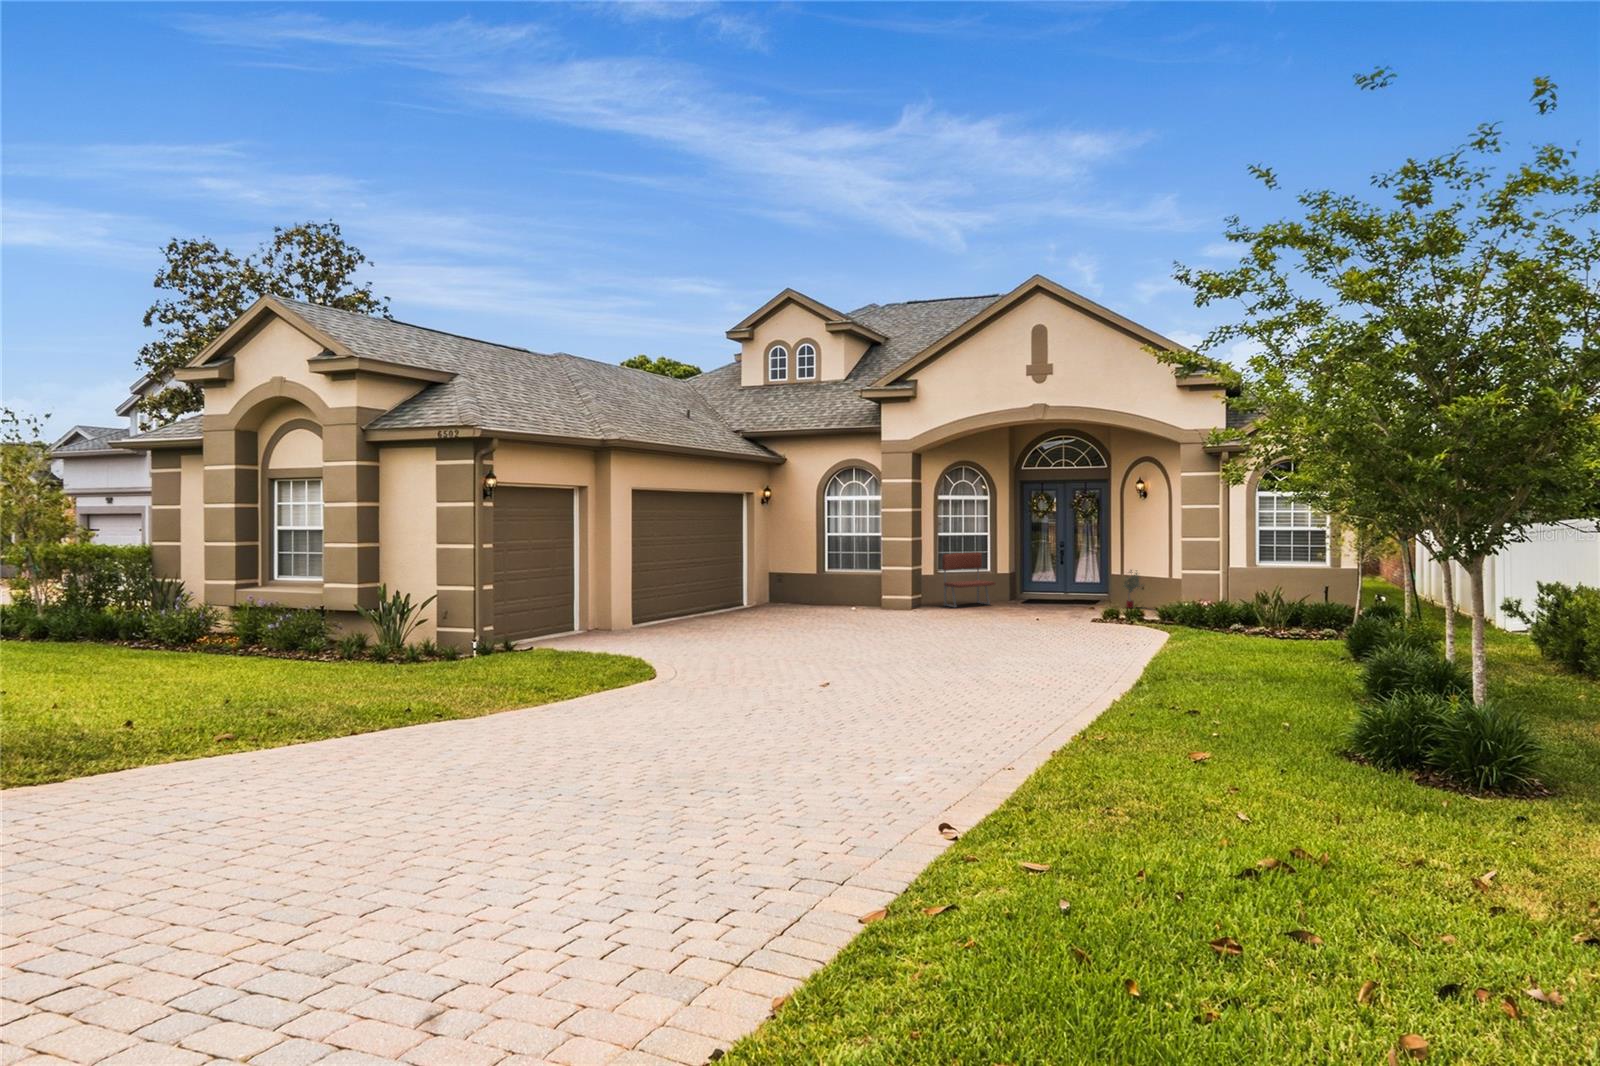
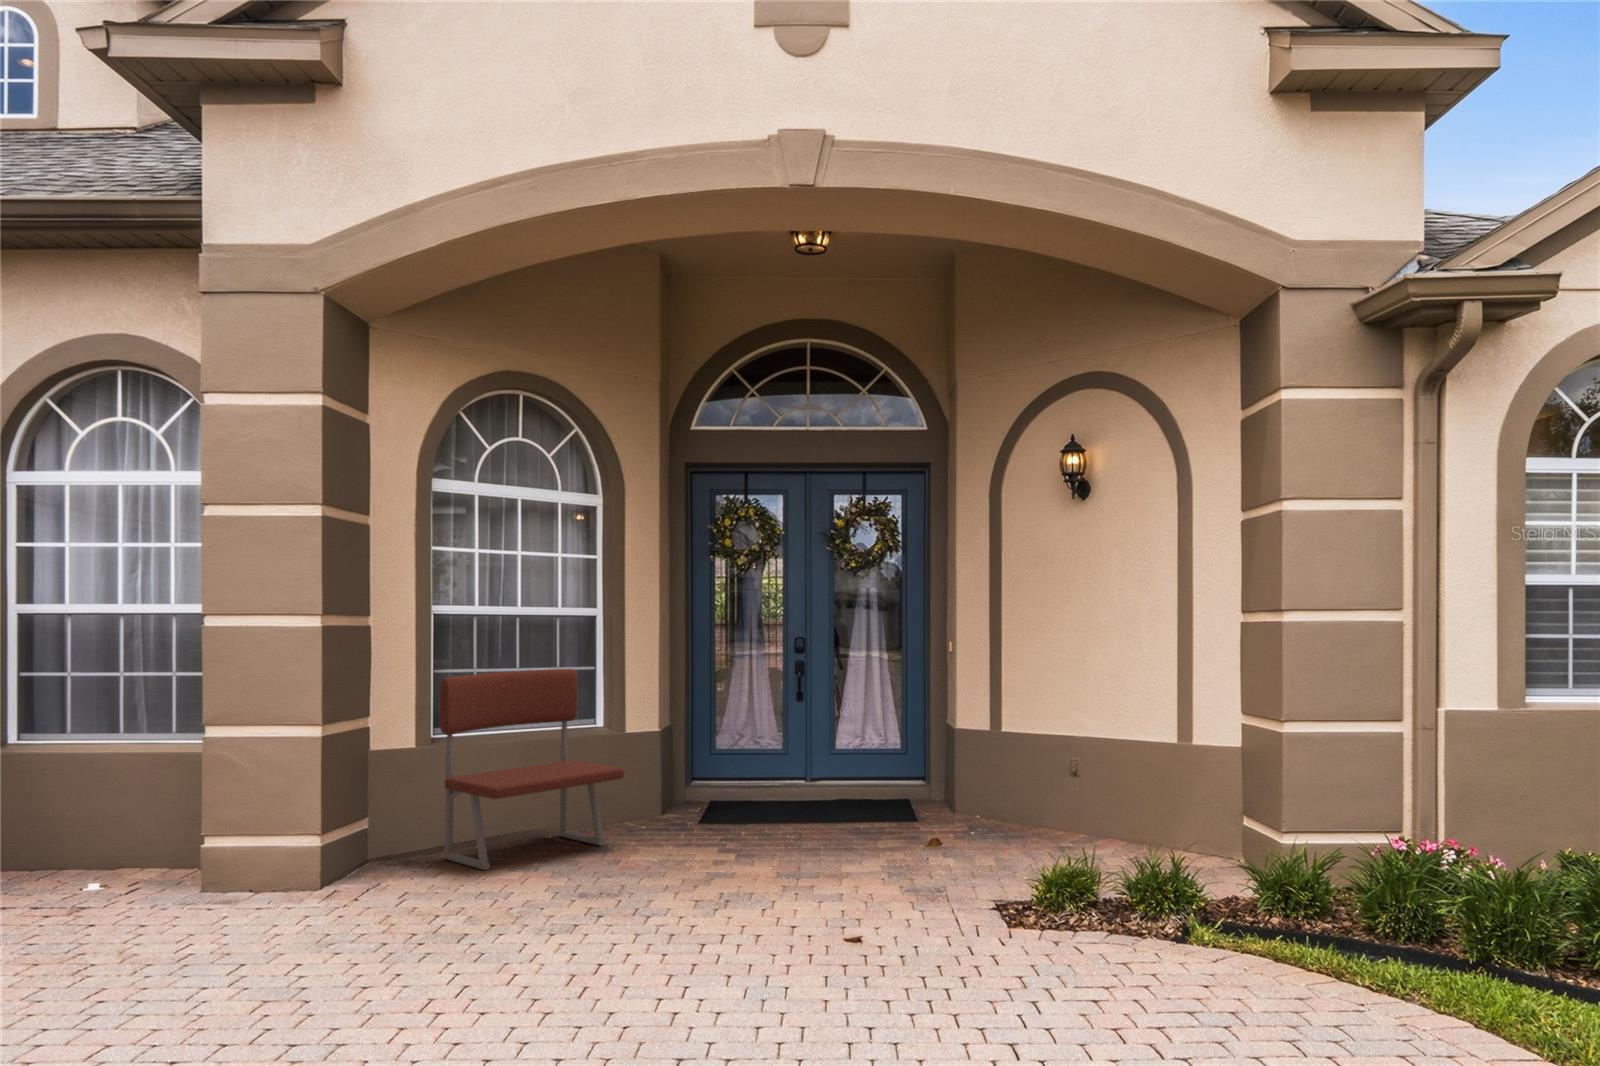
potted tree: present [1123,570,1143,608] -> none [1014,716,1094,841]

